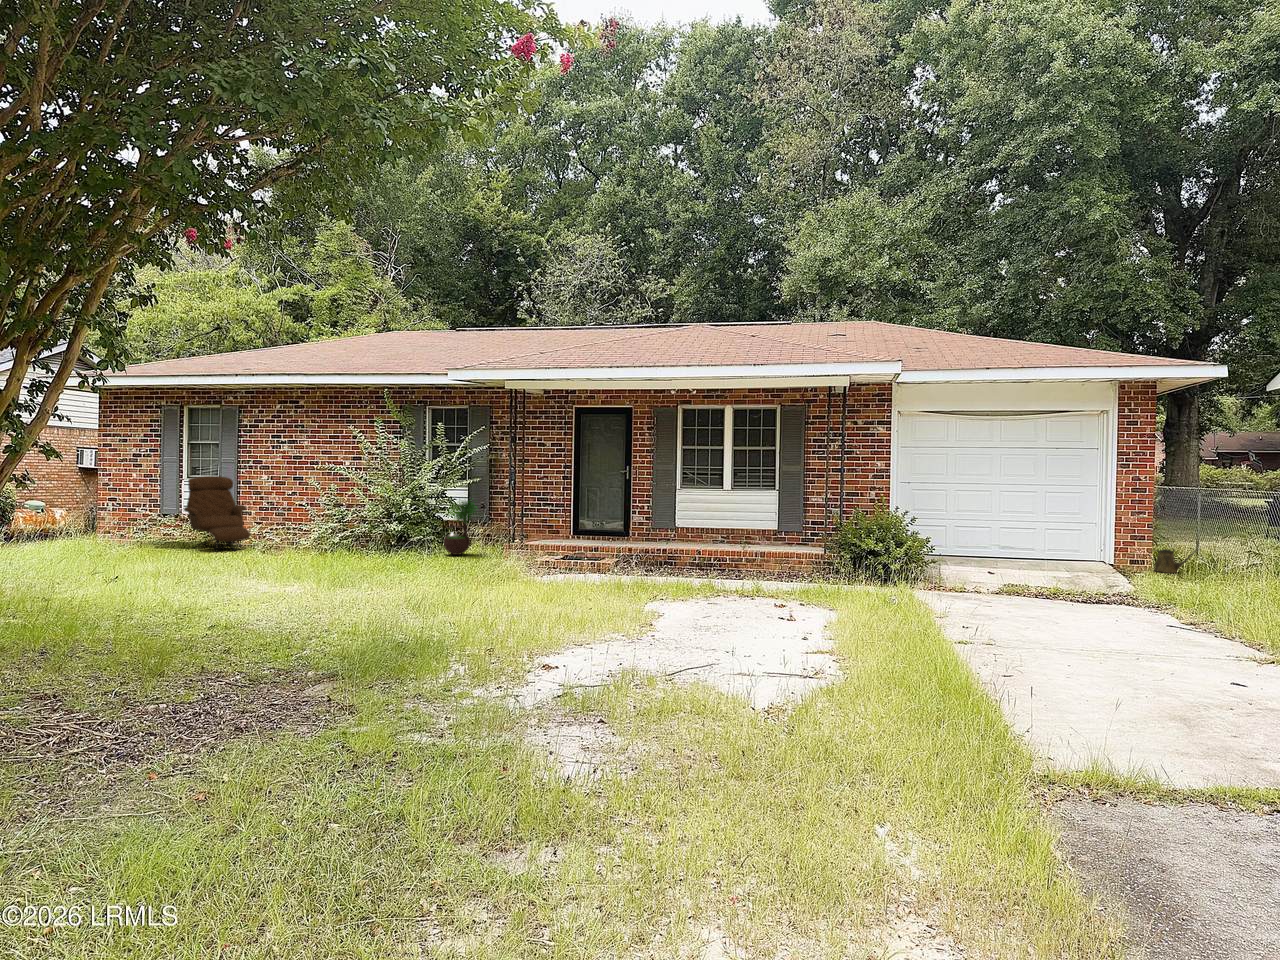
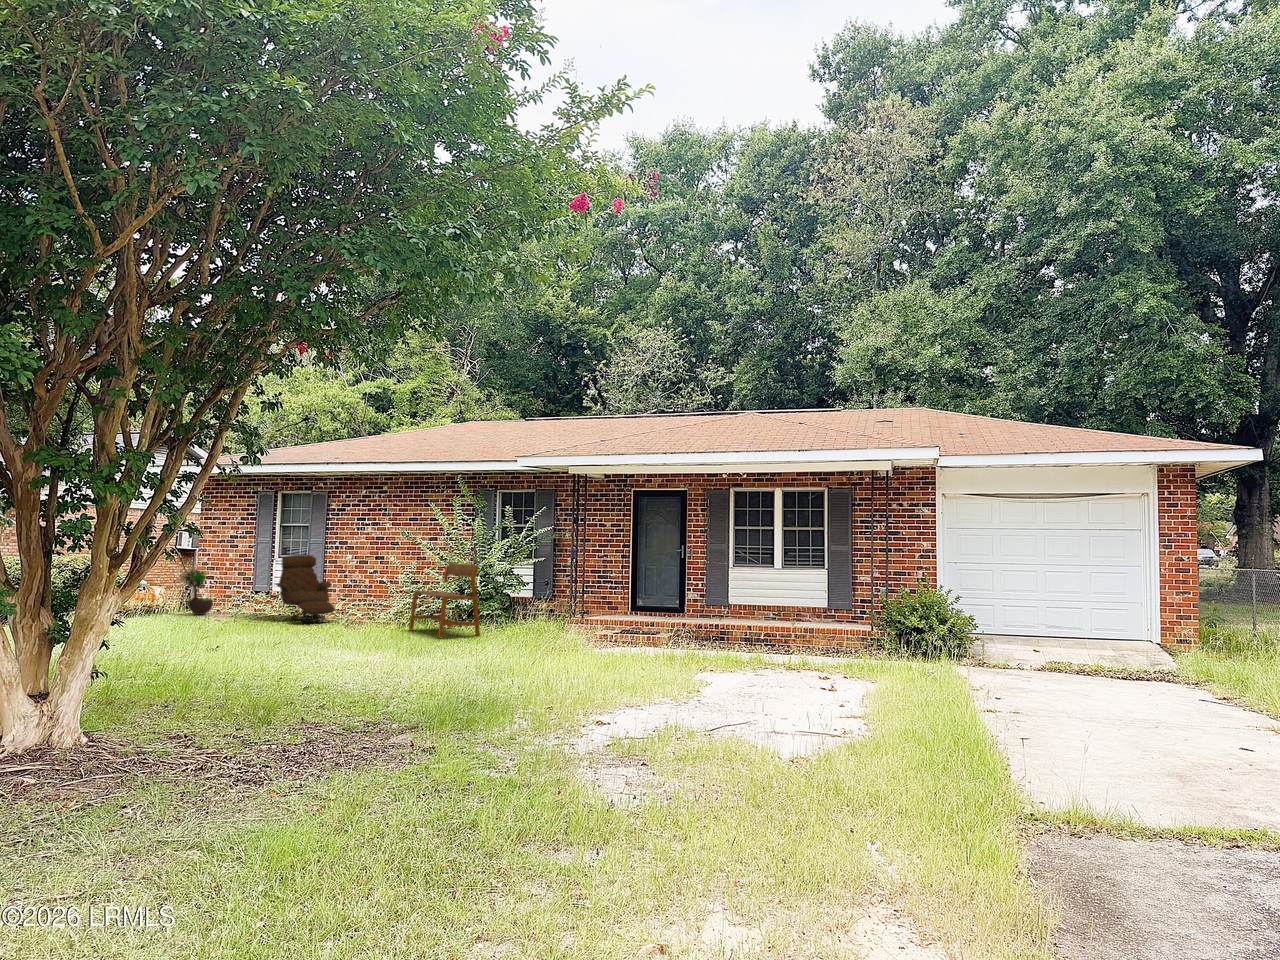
bench: none [333,484,411,567] -> present [409,562,480,638]
potted tree: present [444,501,476,555] -> present [182,569,213,615]
watering can: present [1149,549,1198,573] -> none [1199,630,1251,654]

